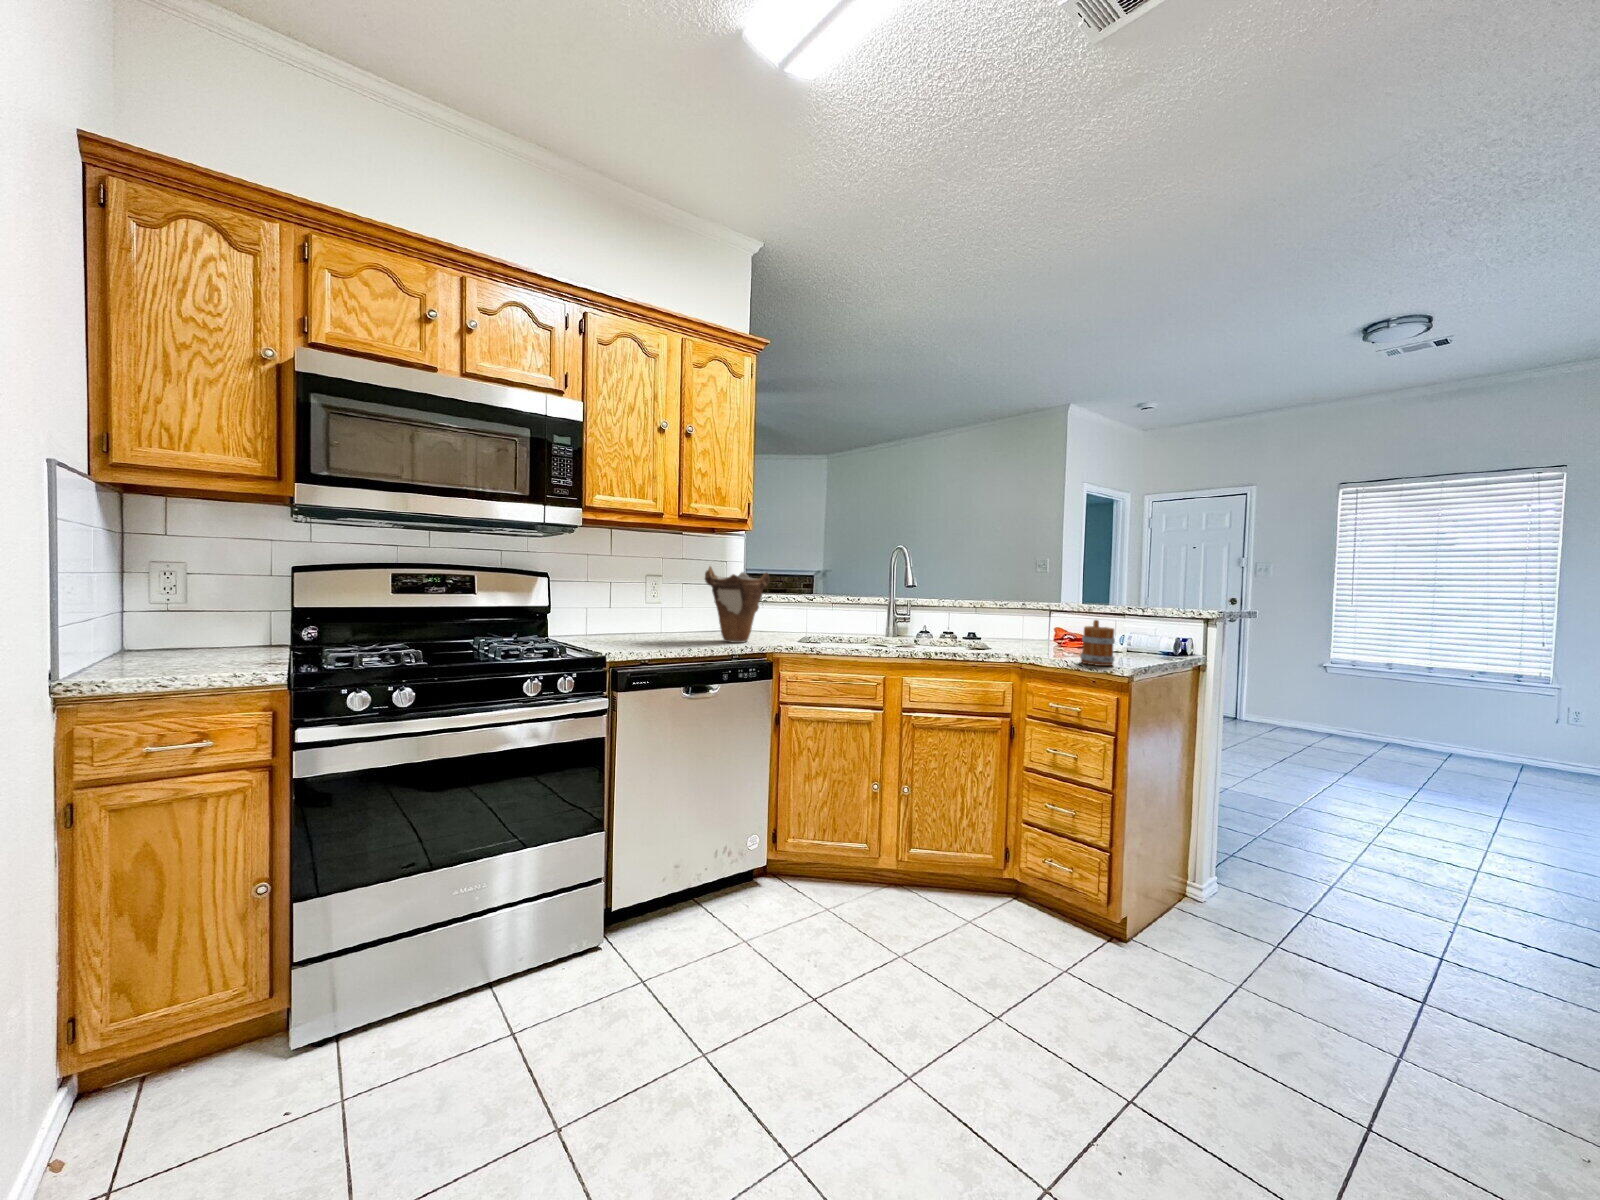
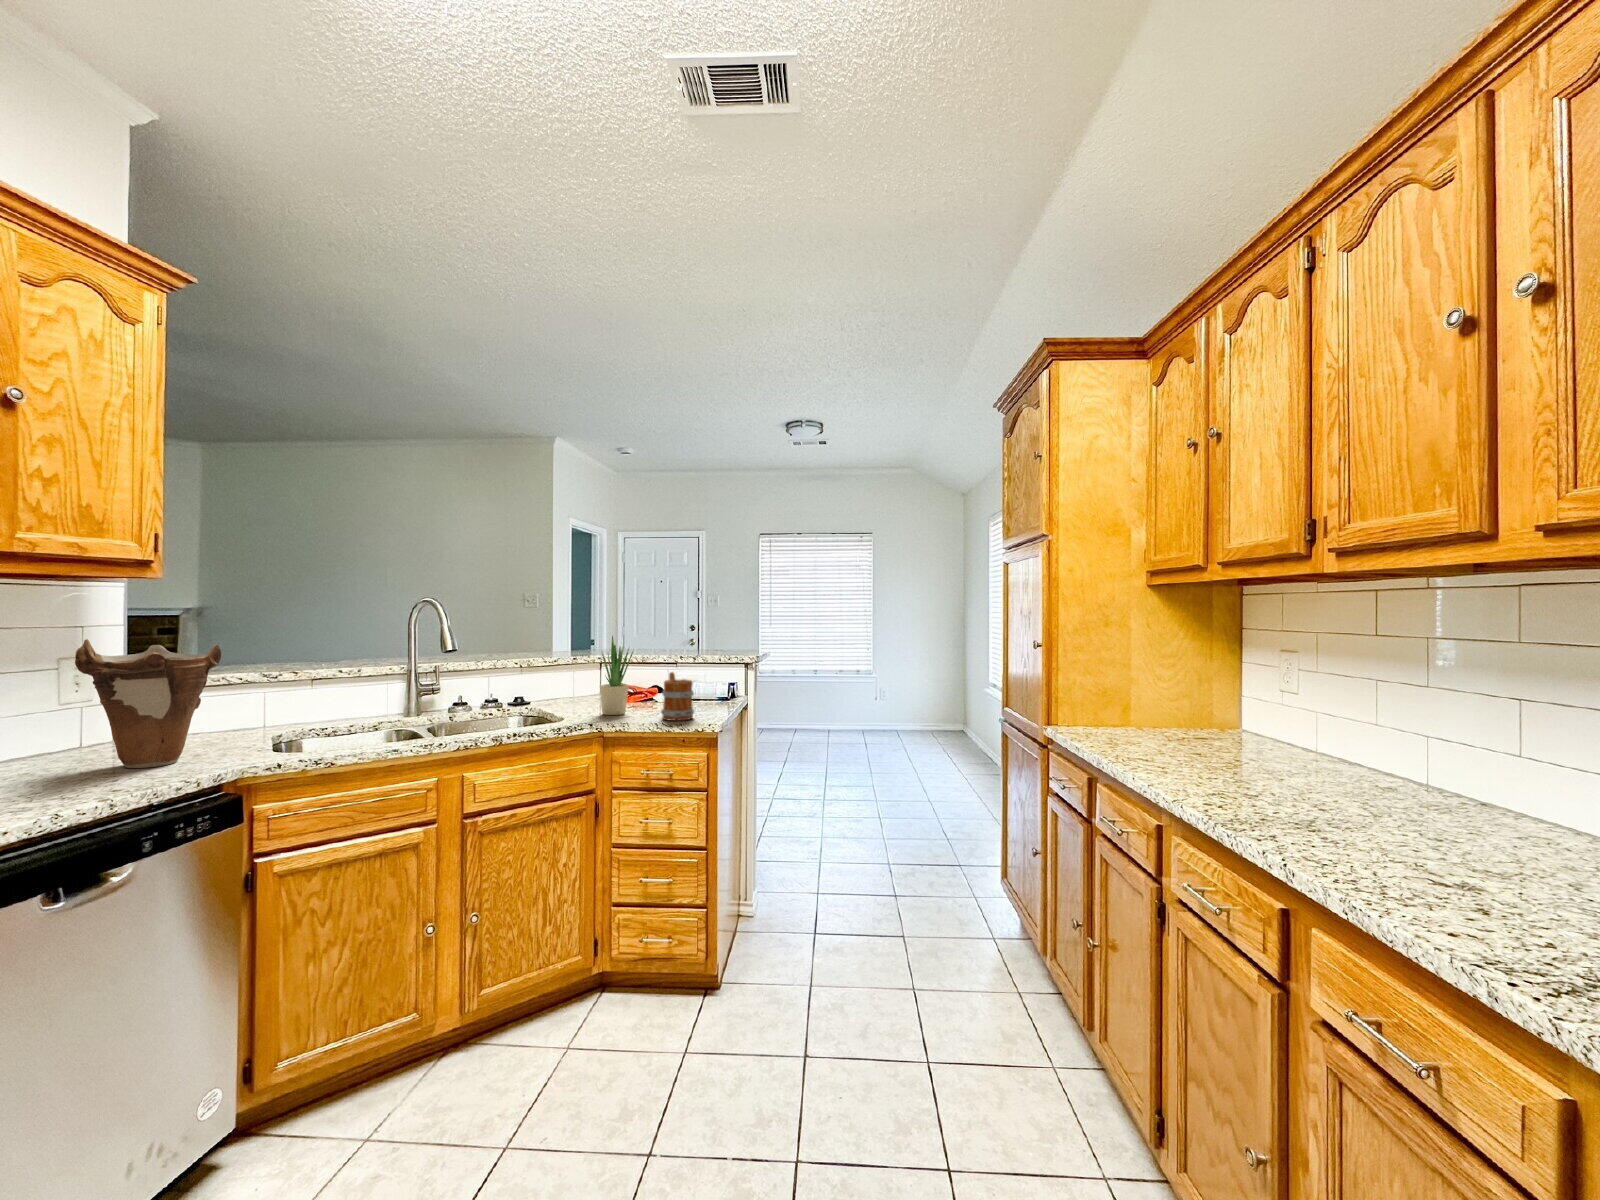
potted plant: none [1029,582,1063,655] -> present [600,636,633,715]

